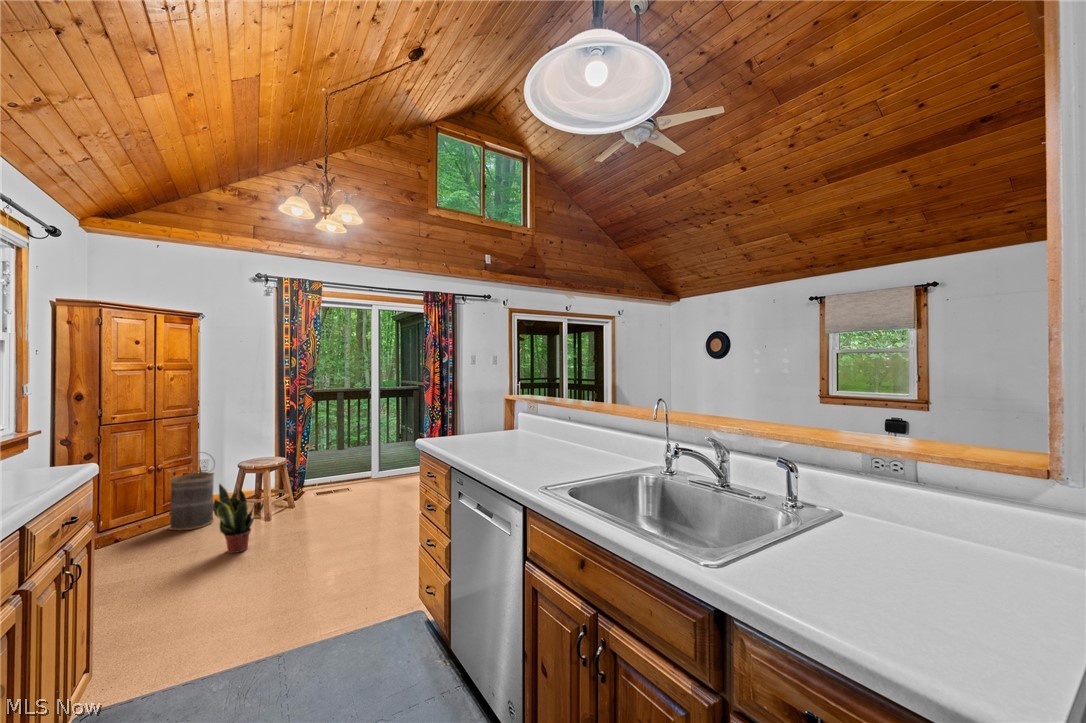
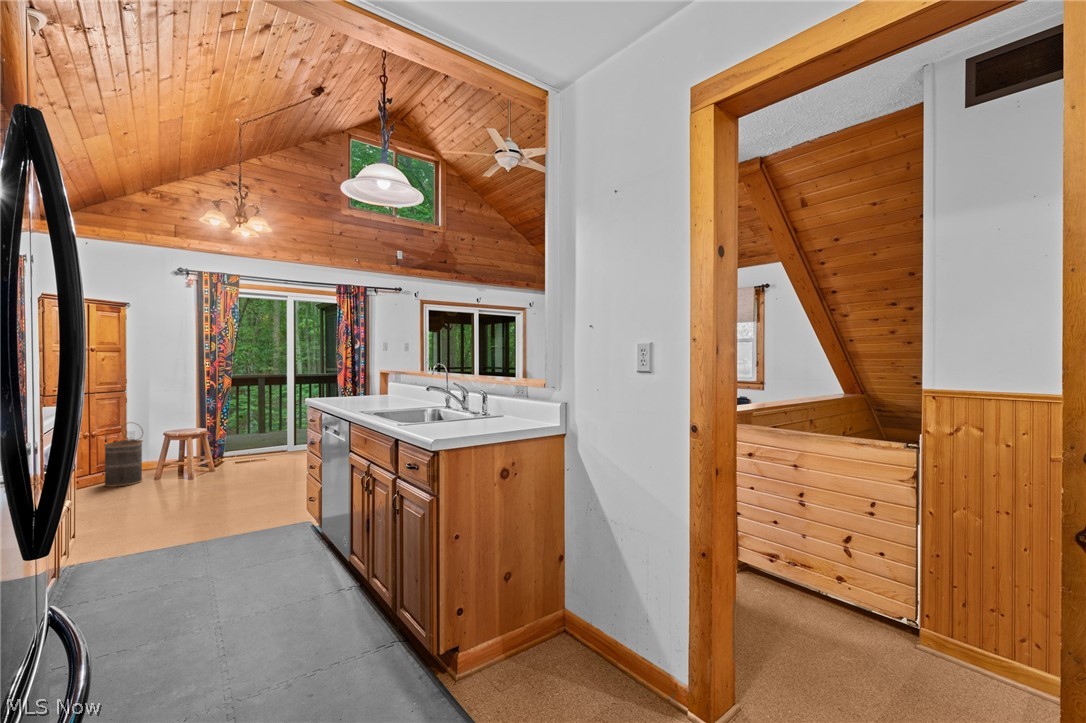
potted plant: present [213,484,264,553] -> none [145,445,188,500]

